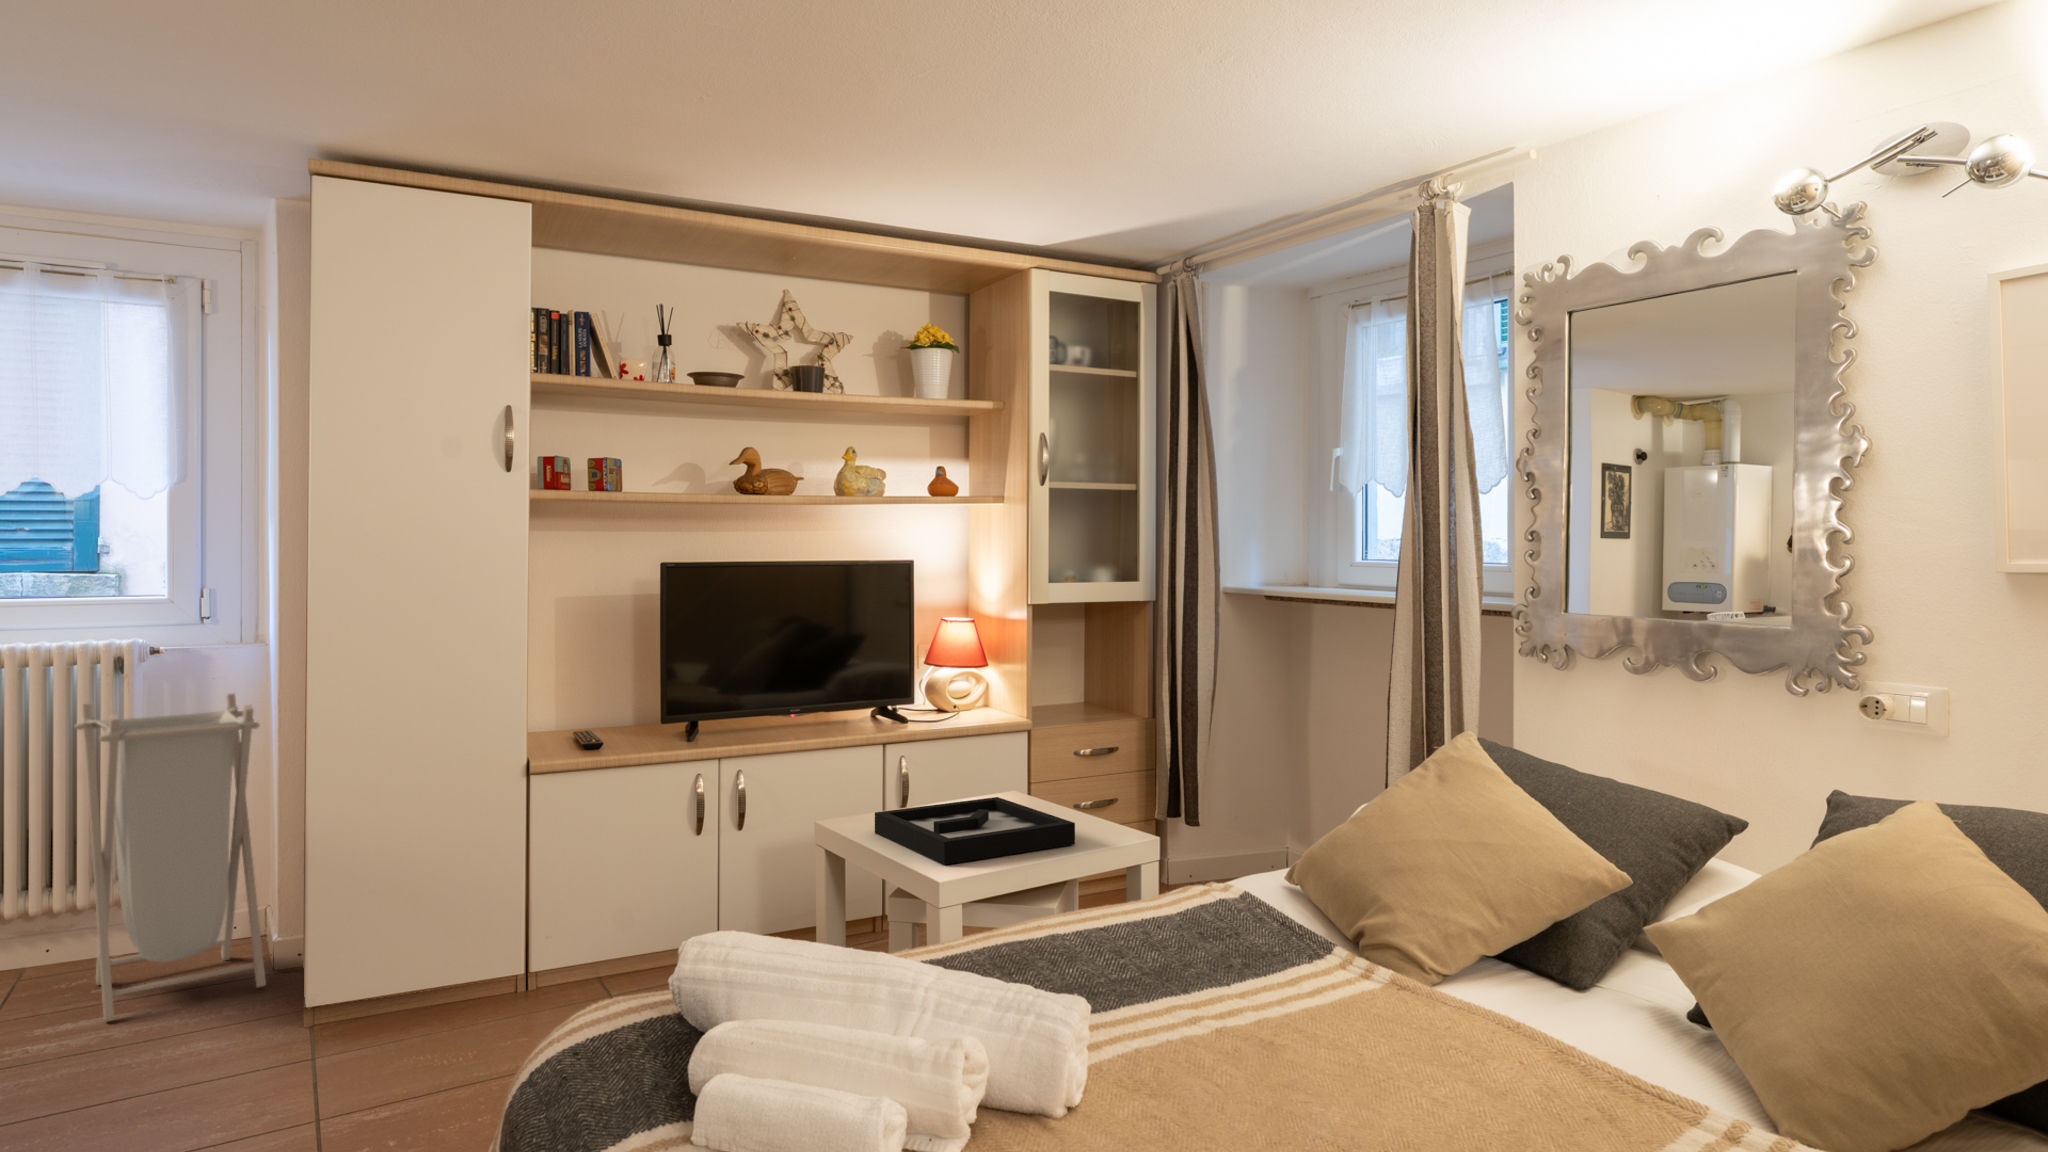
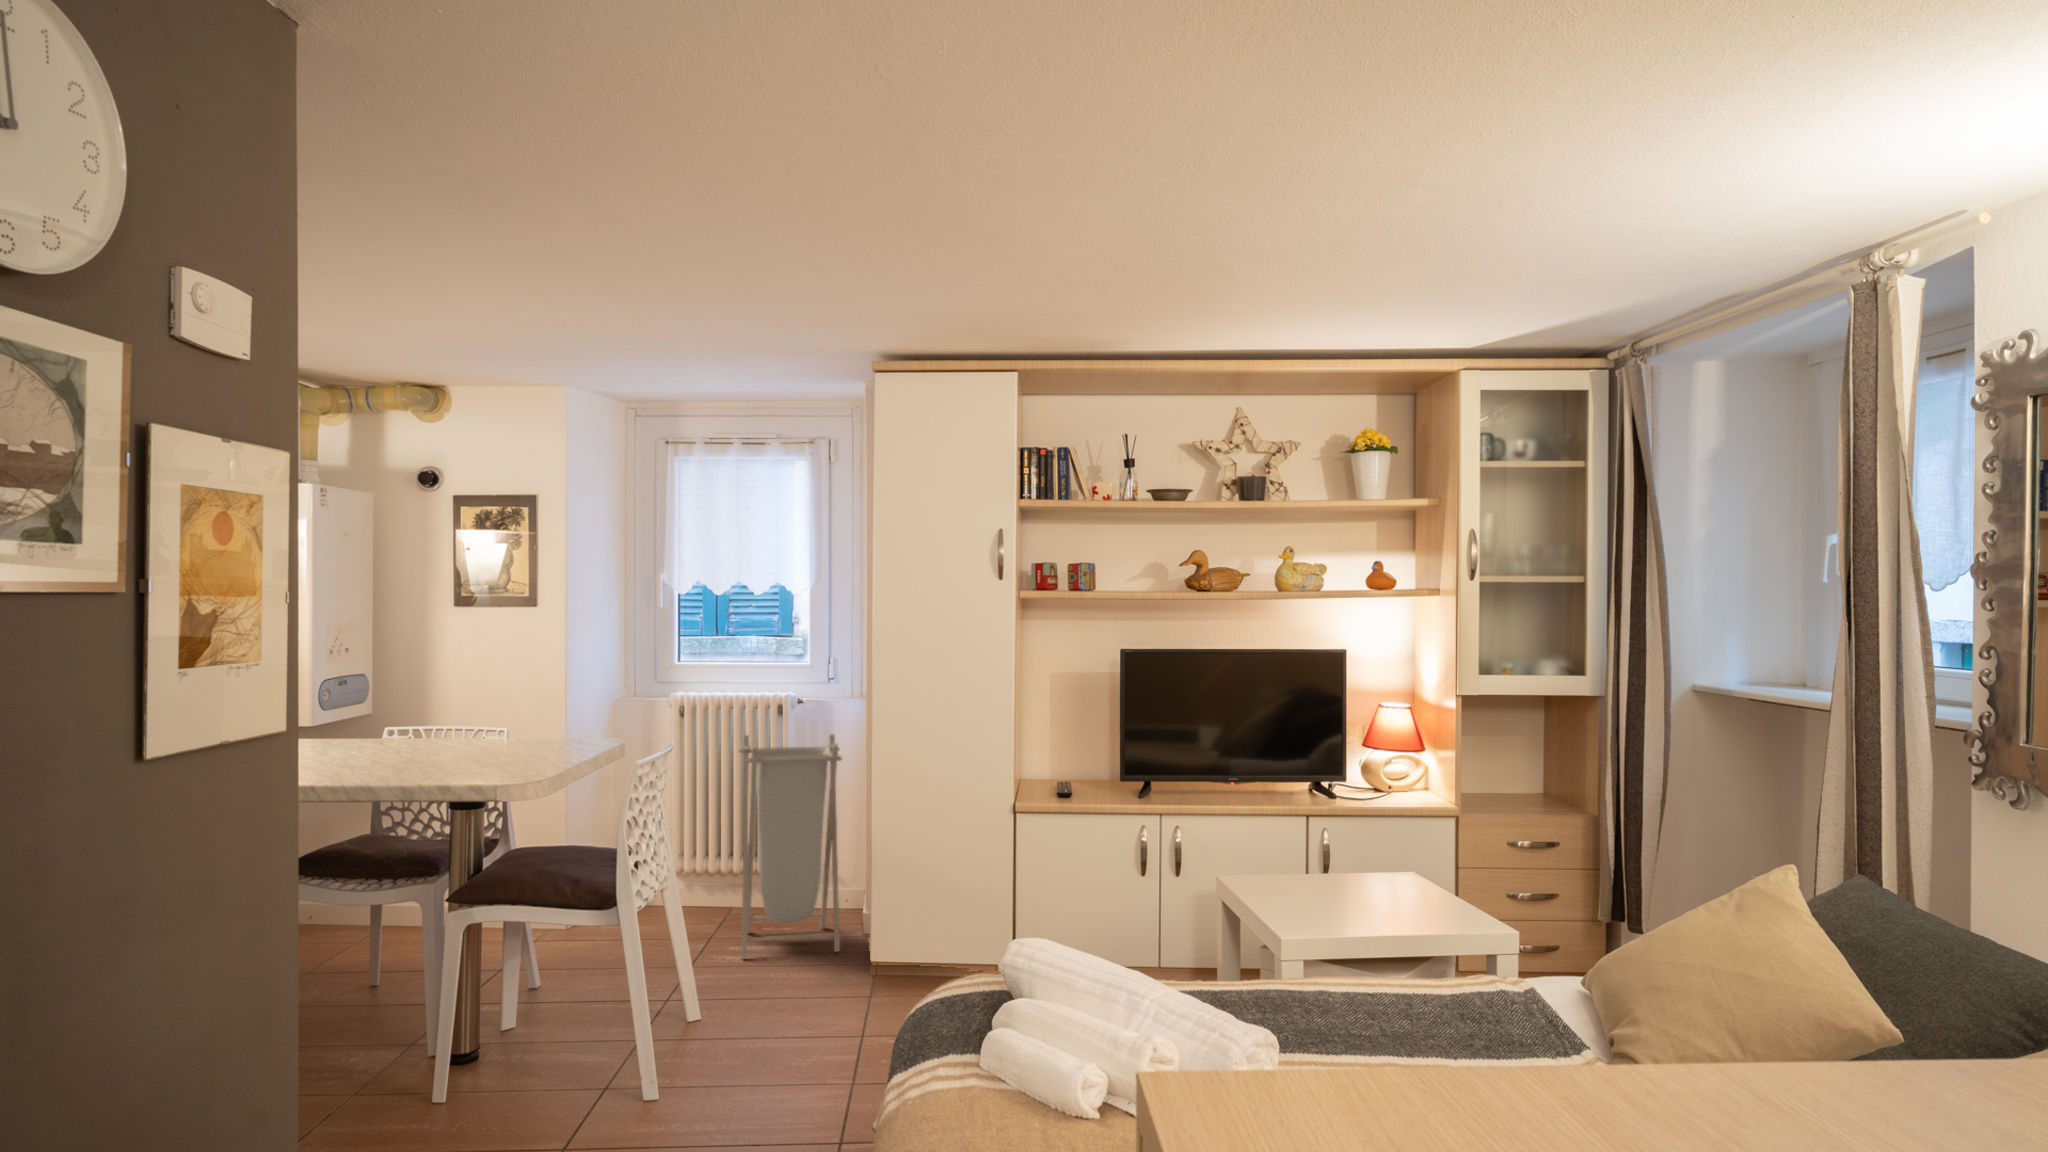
decorative tray: present [875,797,1075,864] -> none [1255,873,1430,925]

